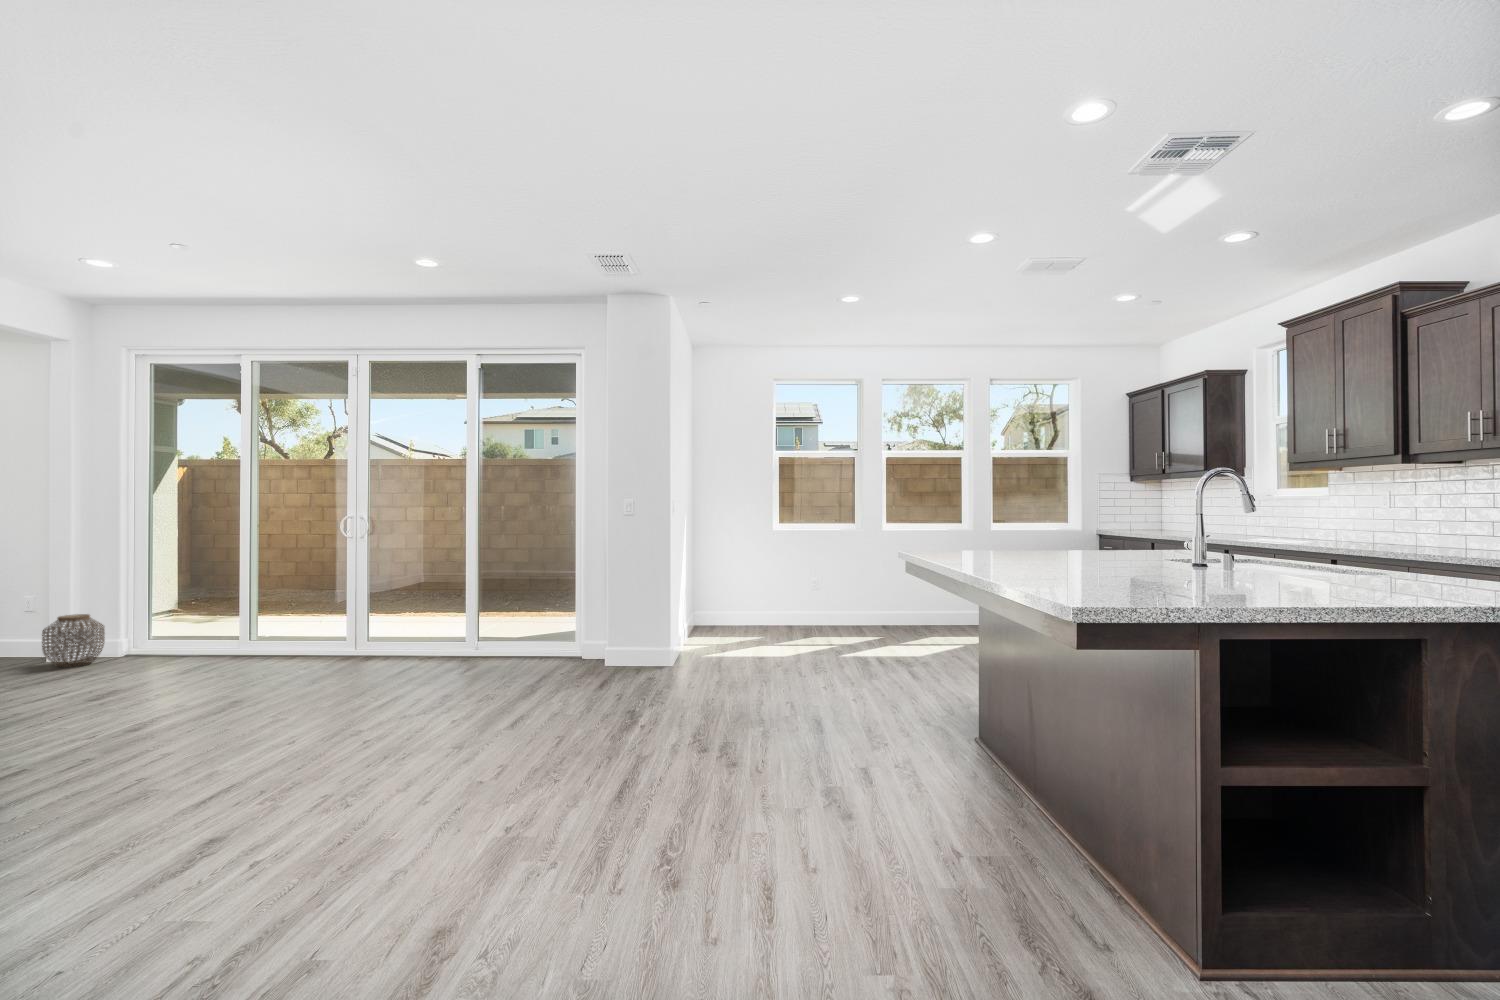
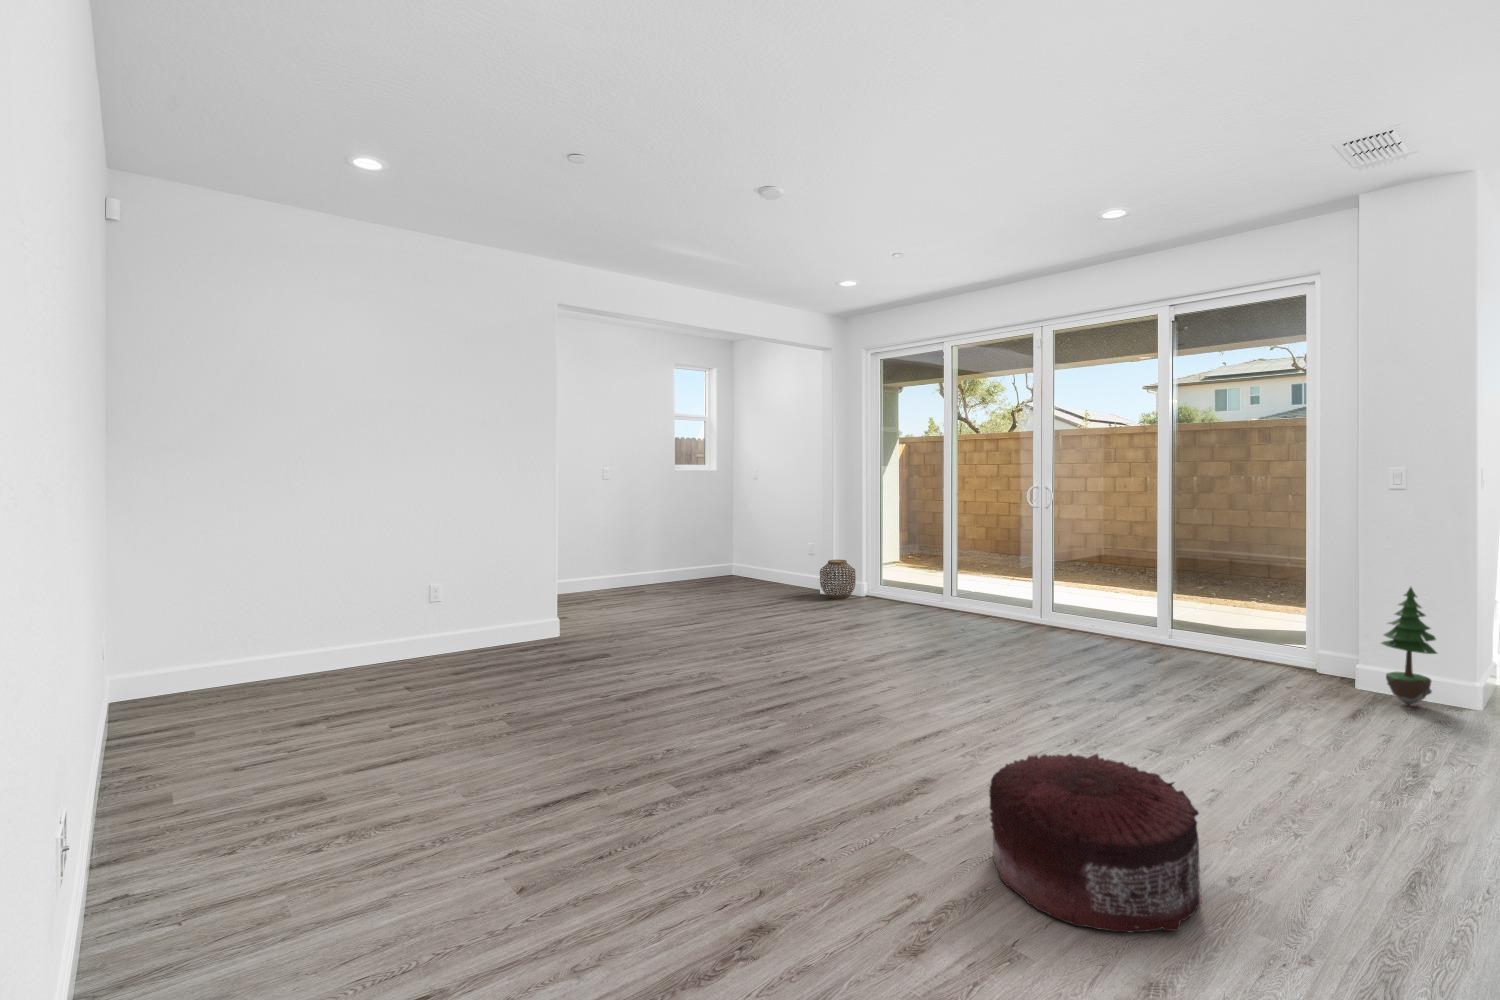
potted tree: none [617,584,649,671] -> present [1381,587,1437,705]
pouf: none [309,729,491,868] -> present [989,753,1202,932]

